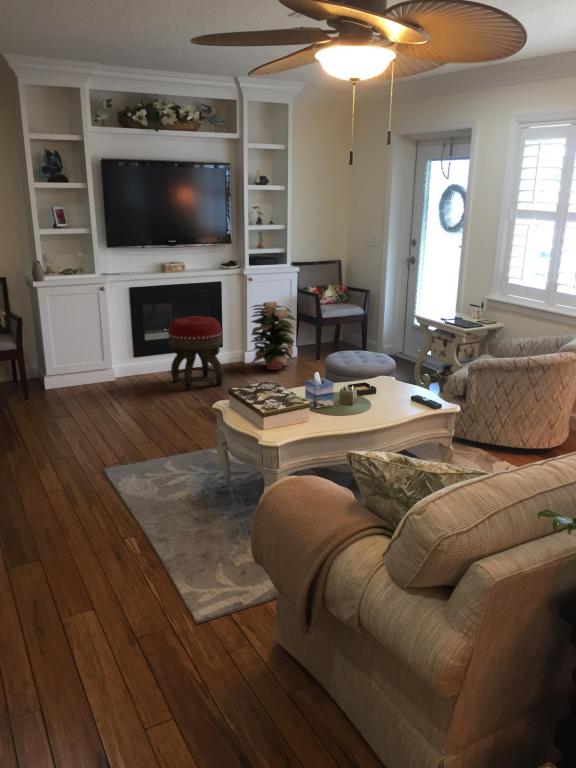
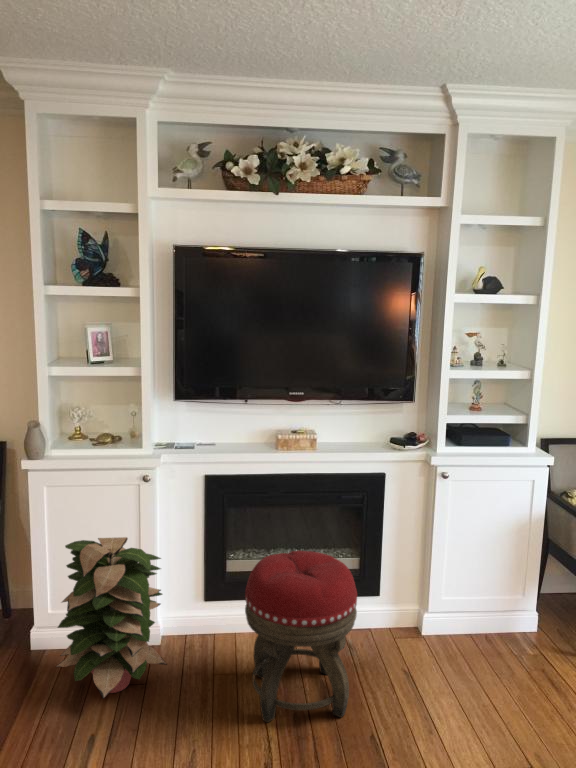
decorative plant: present [251,302,295,370] -> present [56,537,167,699]

